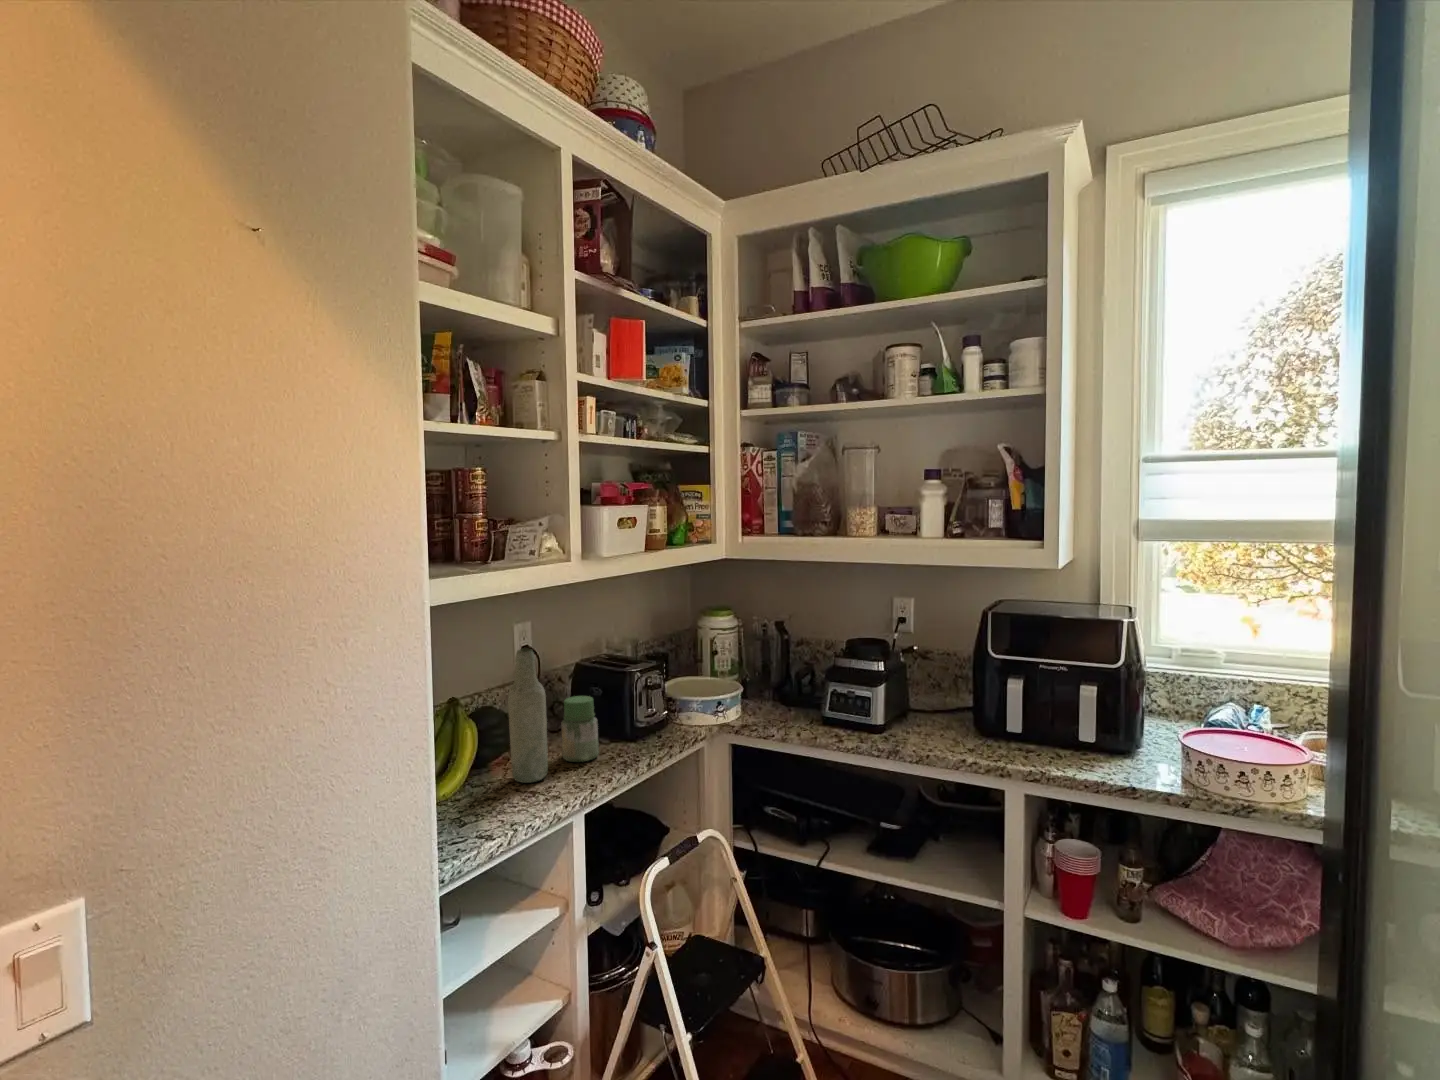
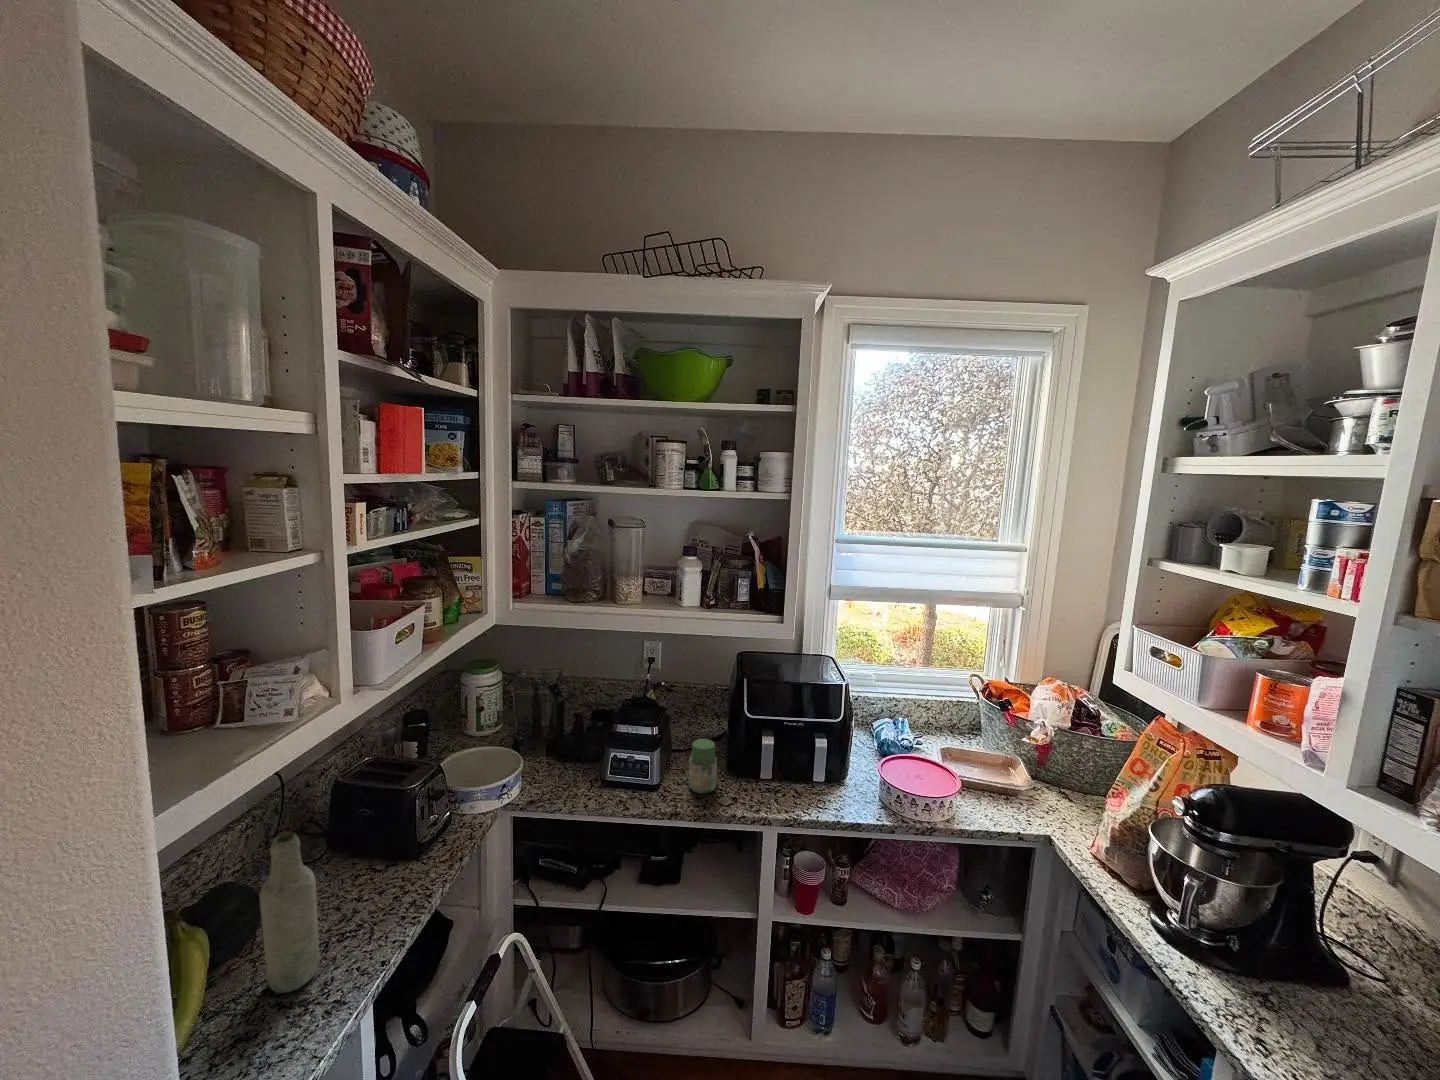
jar: present [561,696,599,762] -> present [689,739,717,793]

